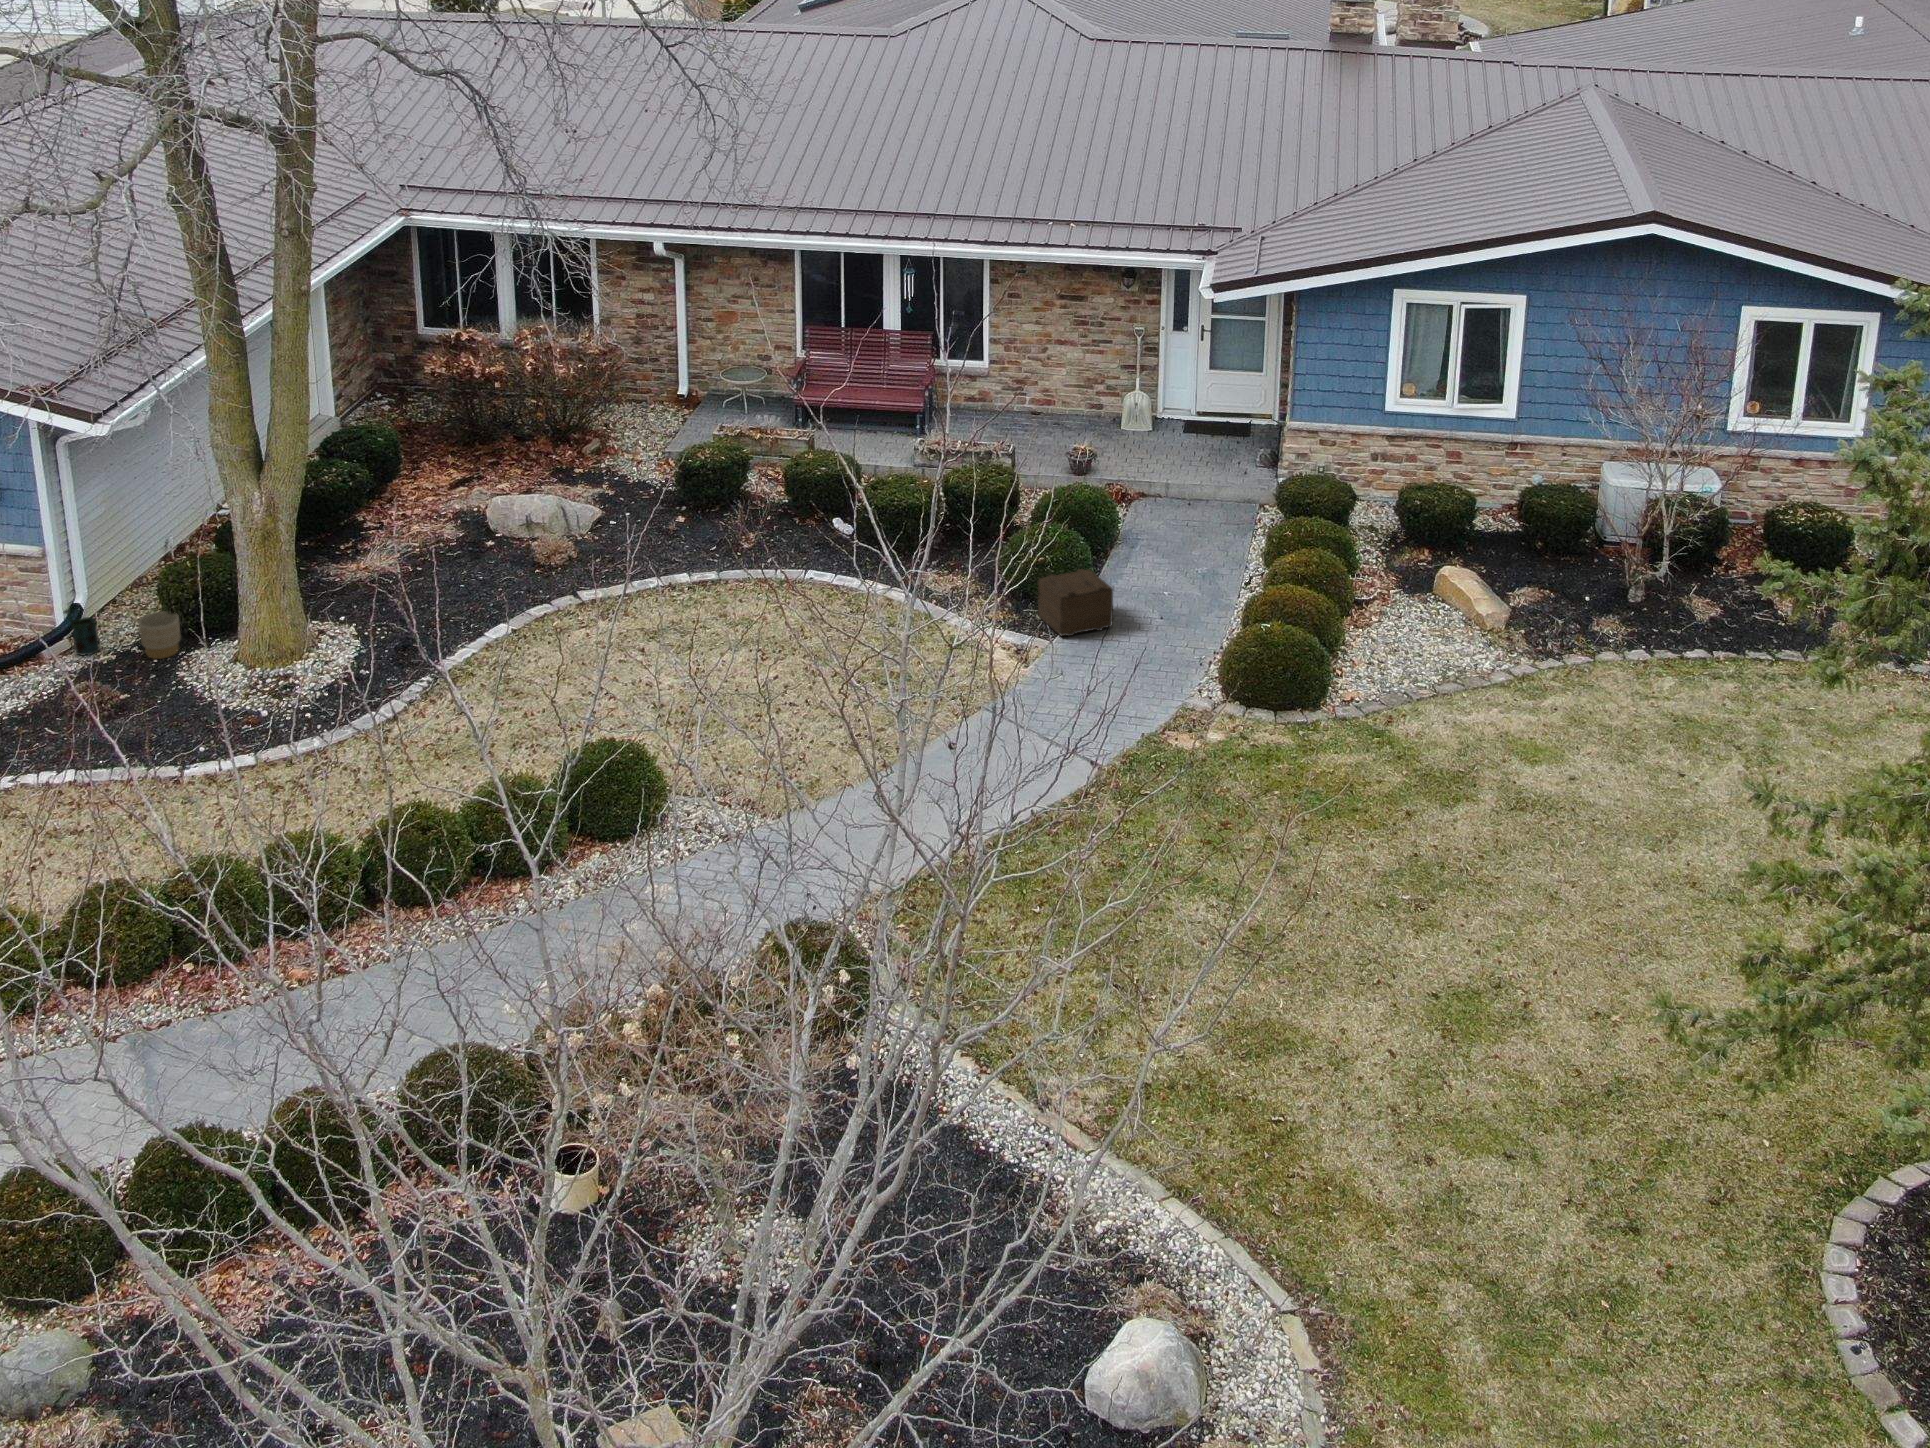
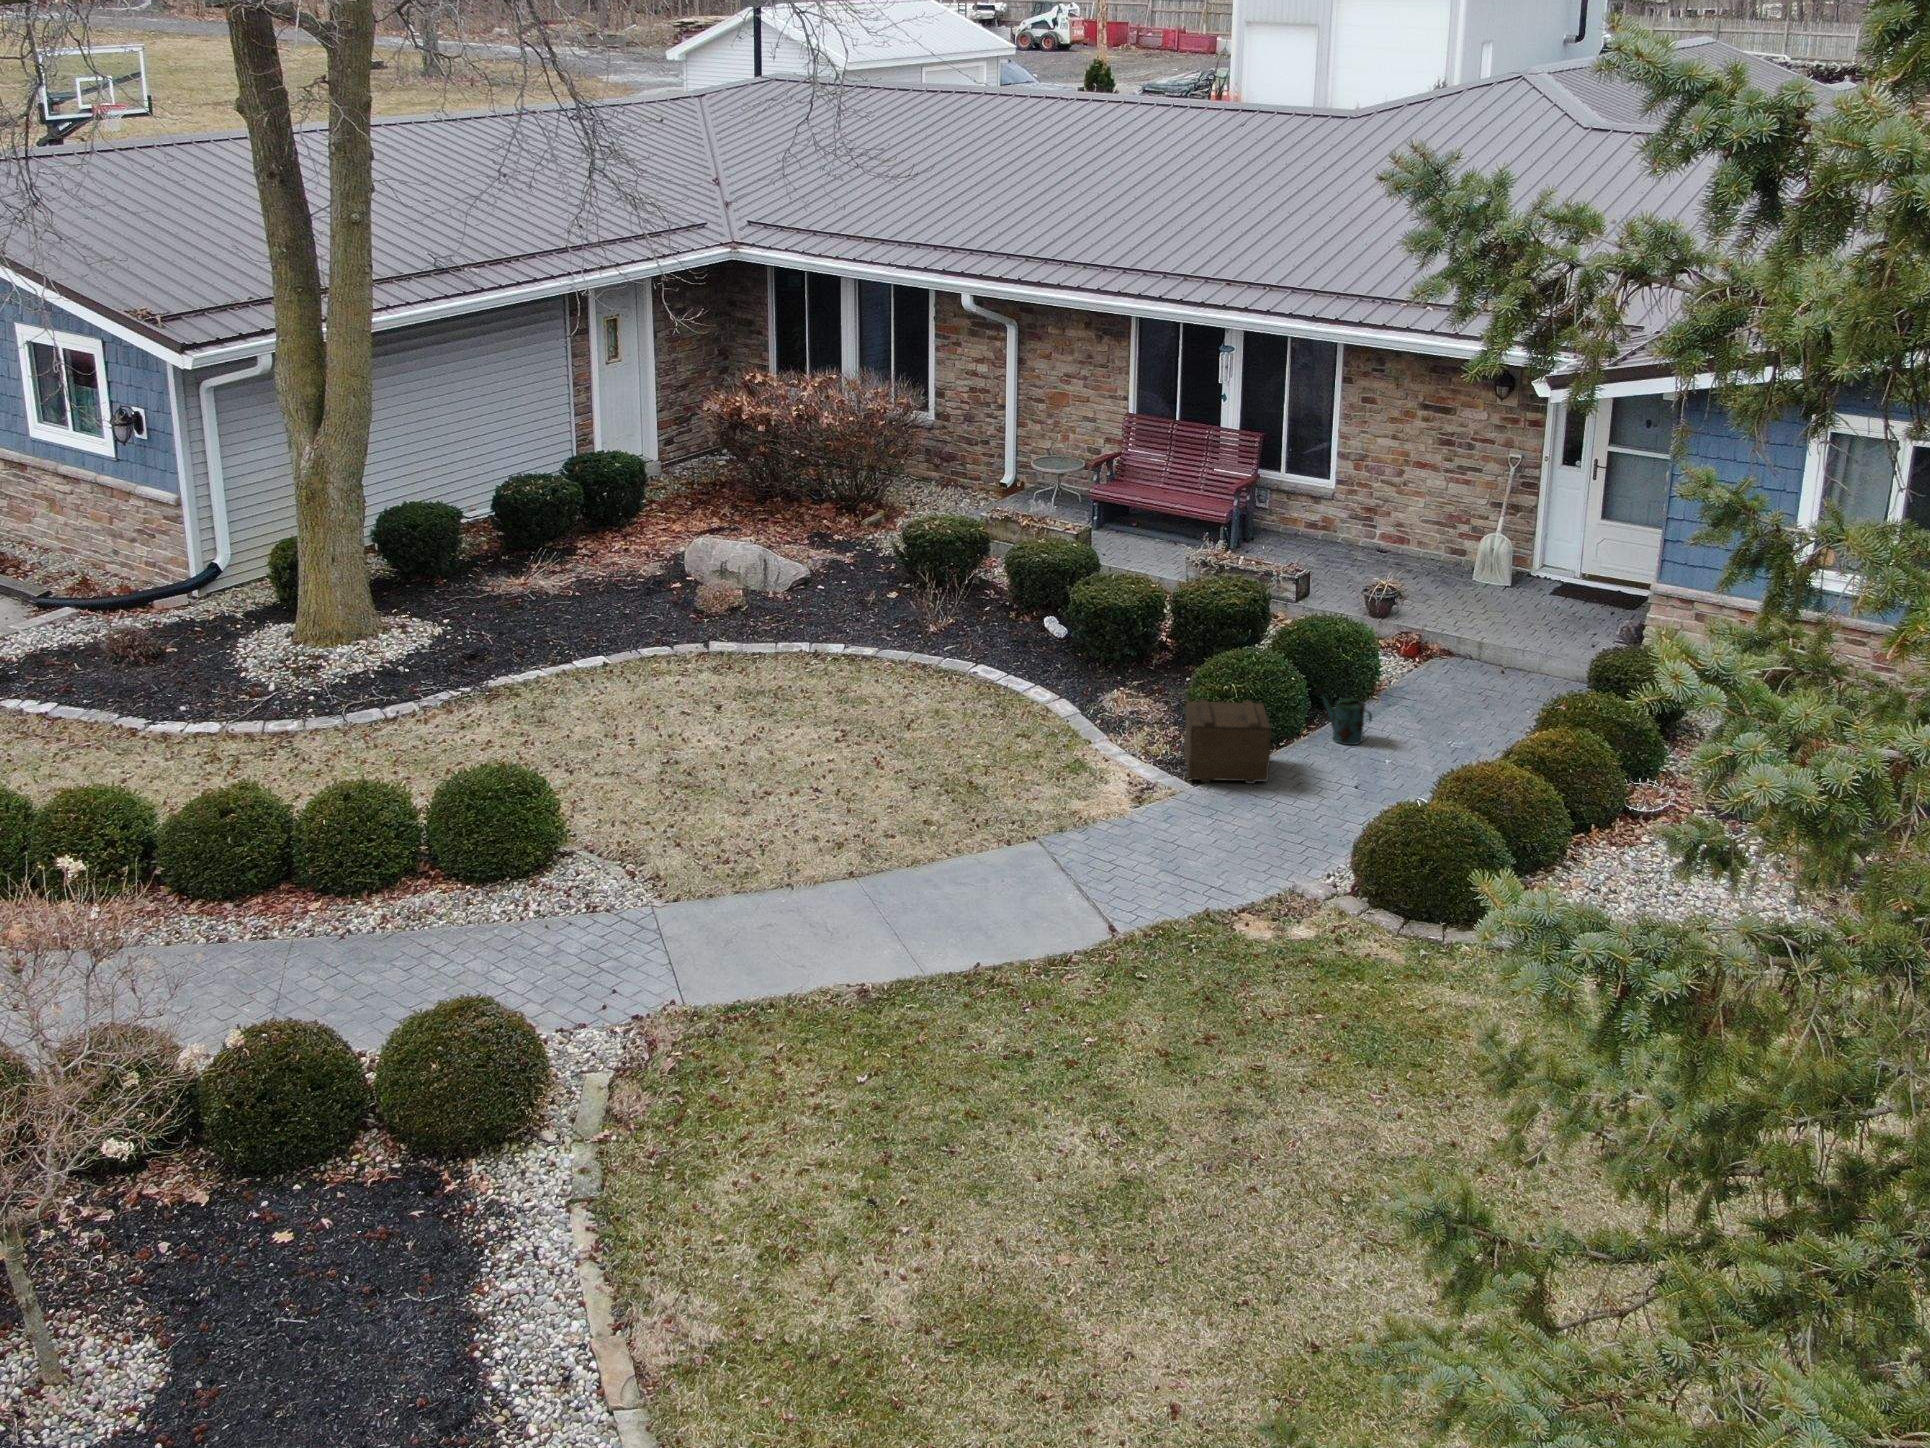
watering can: present [64,609,100,655] -> present [1316,687,1372,745]
planter: present [138,611,181,659] -> none [235,579,280,627]

